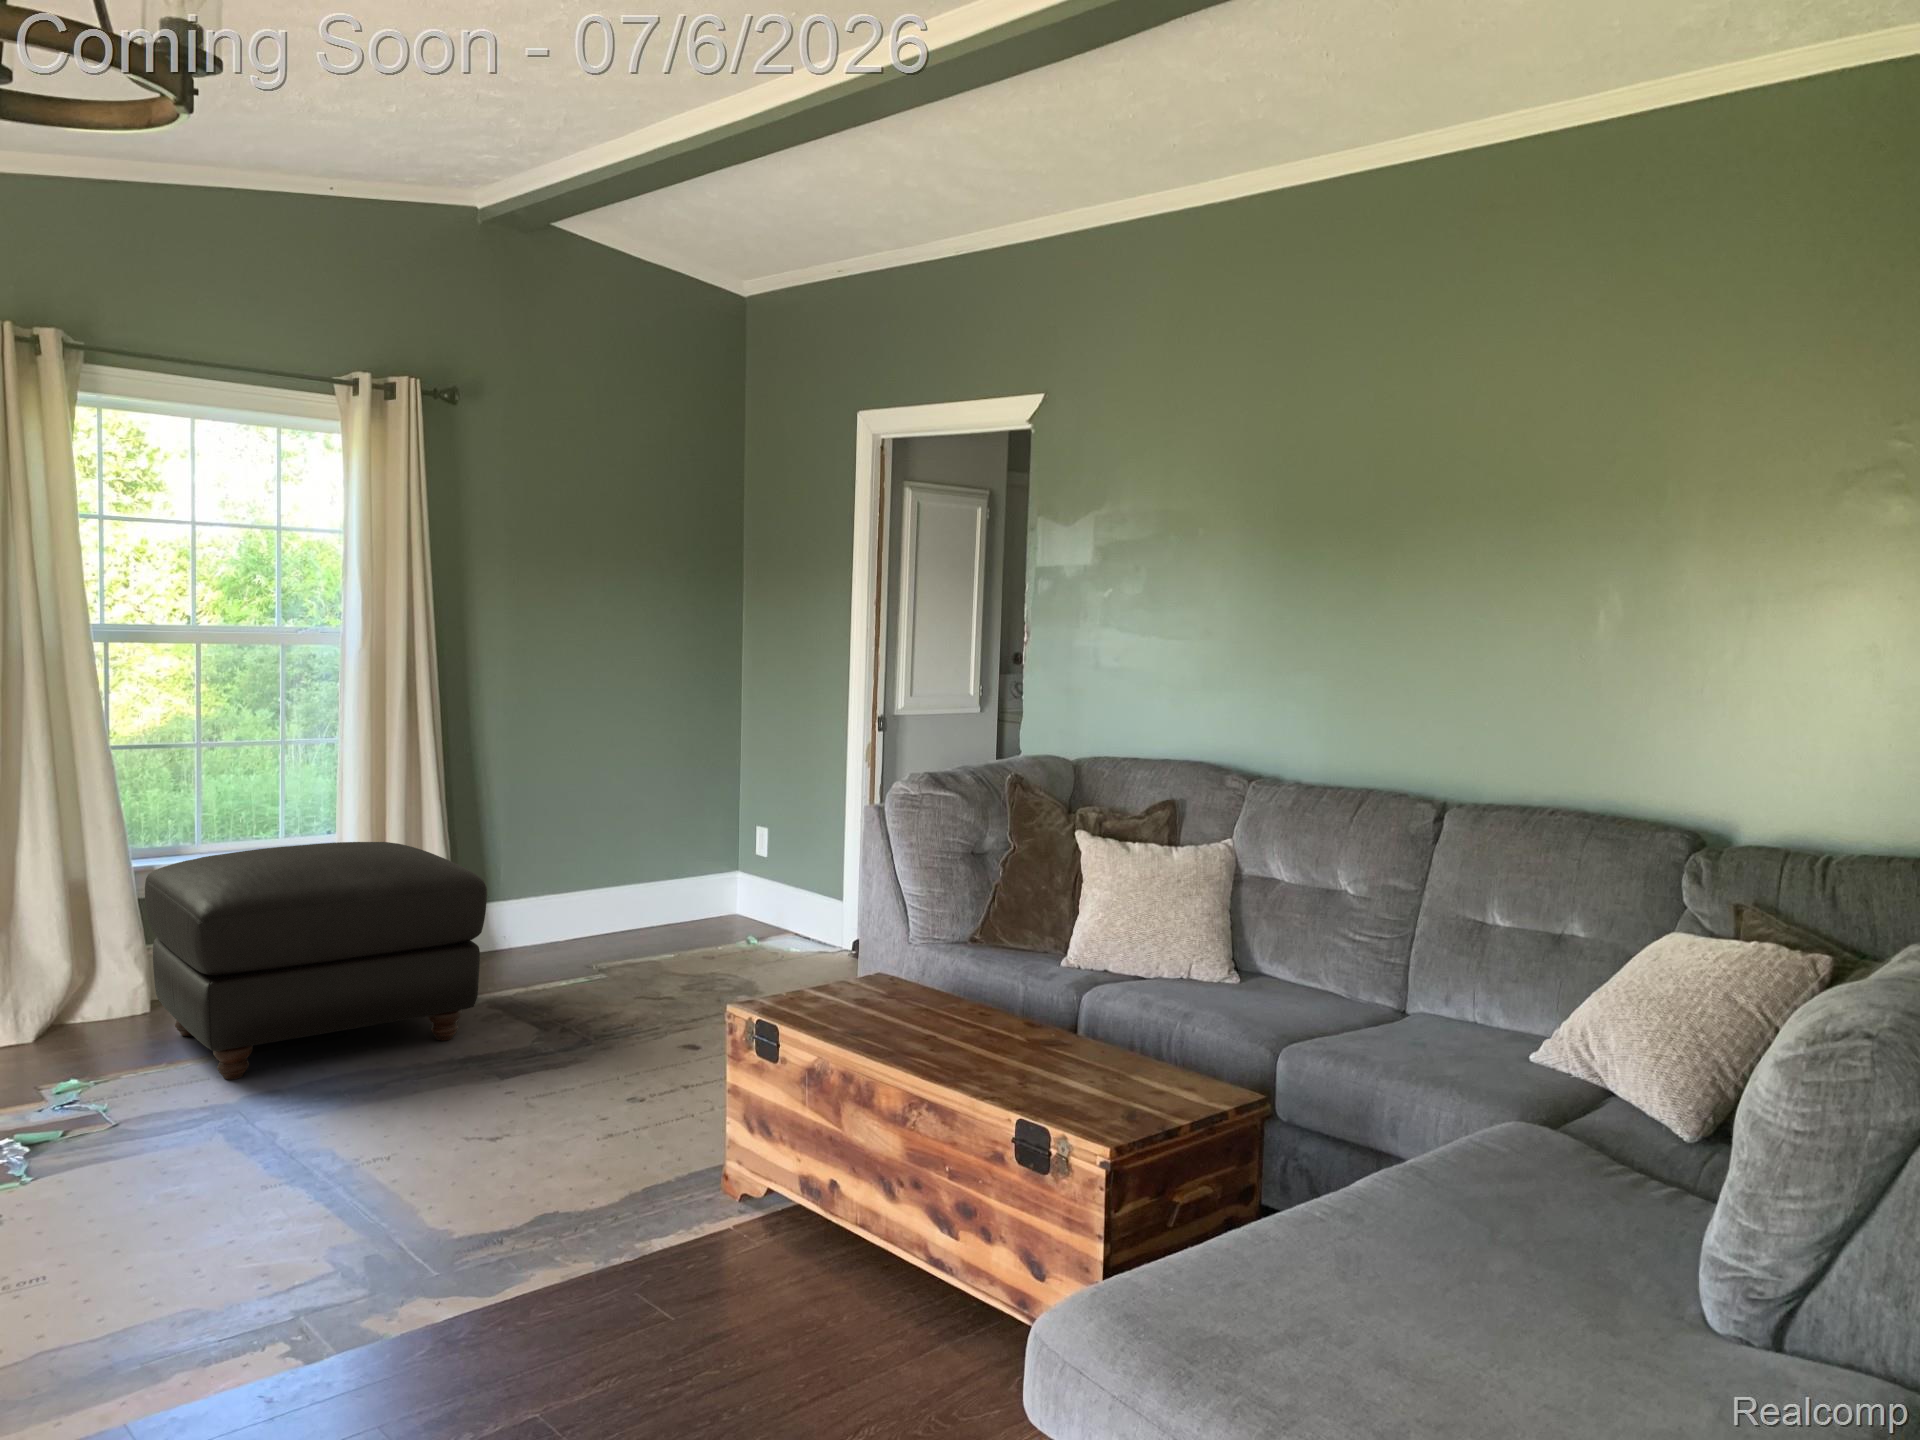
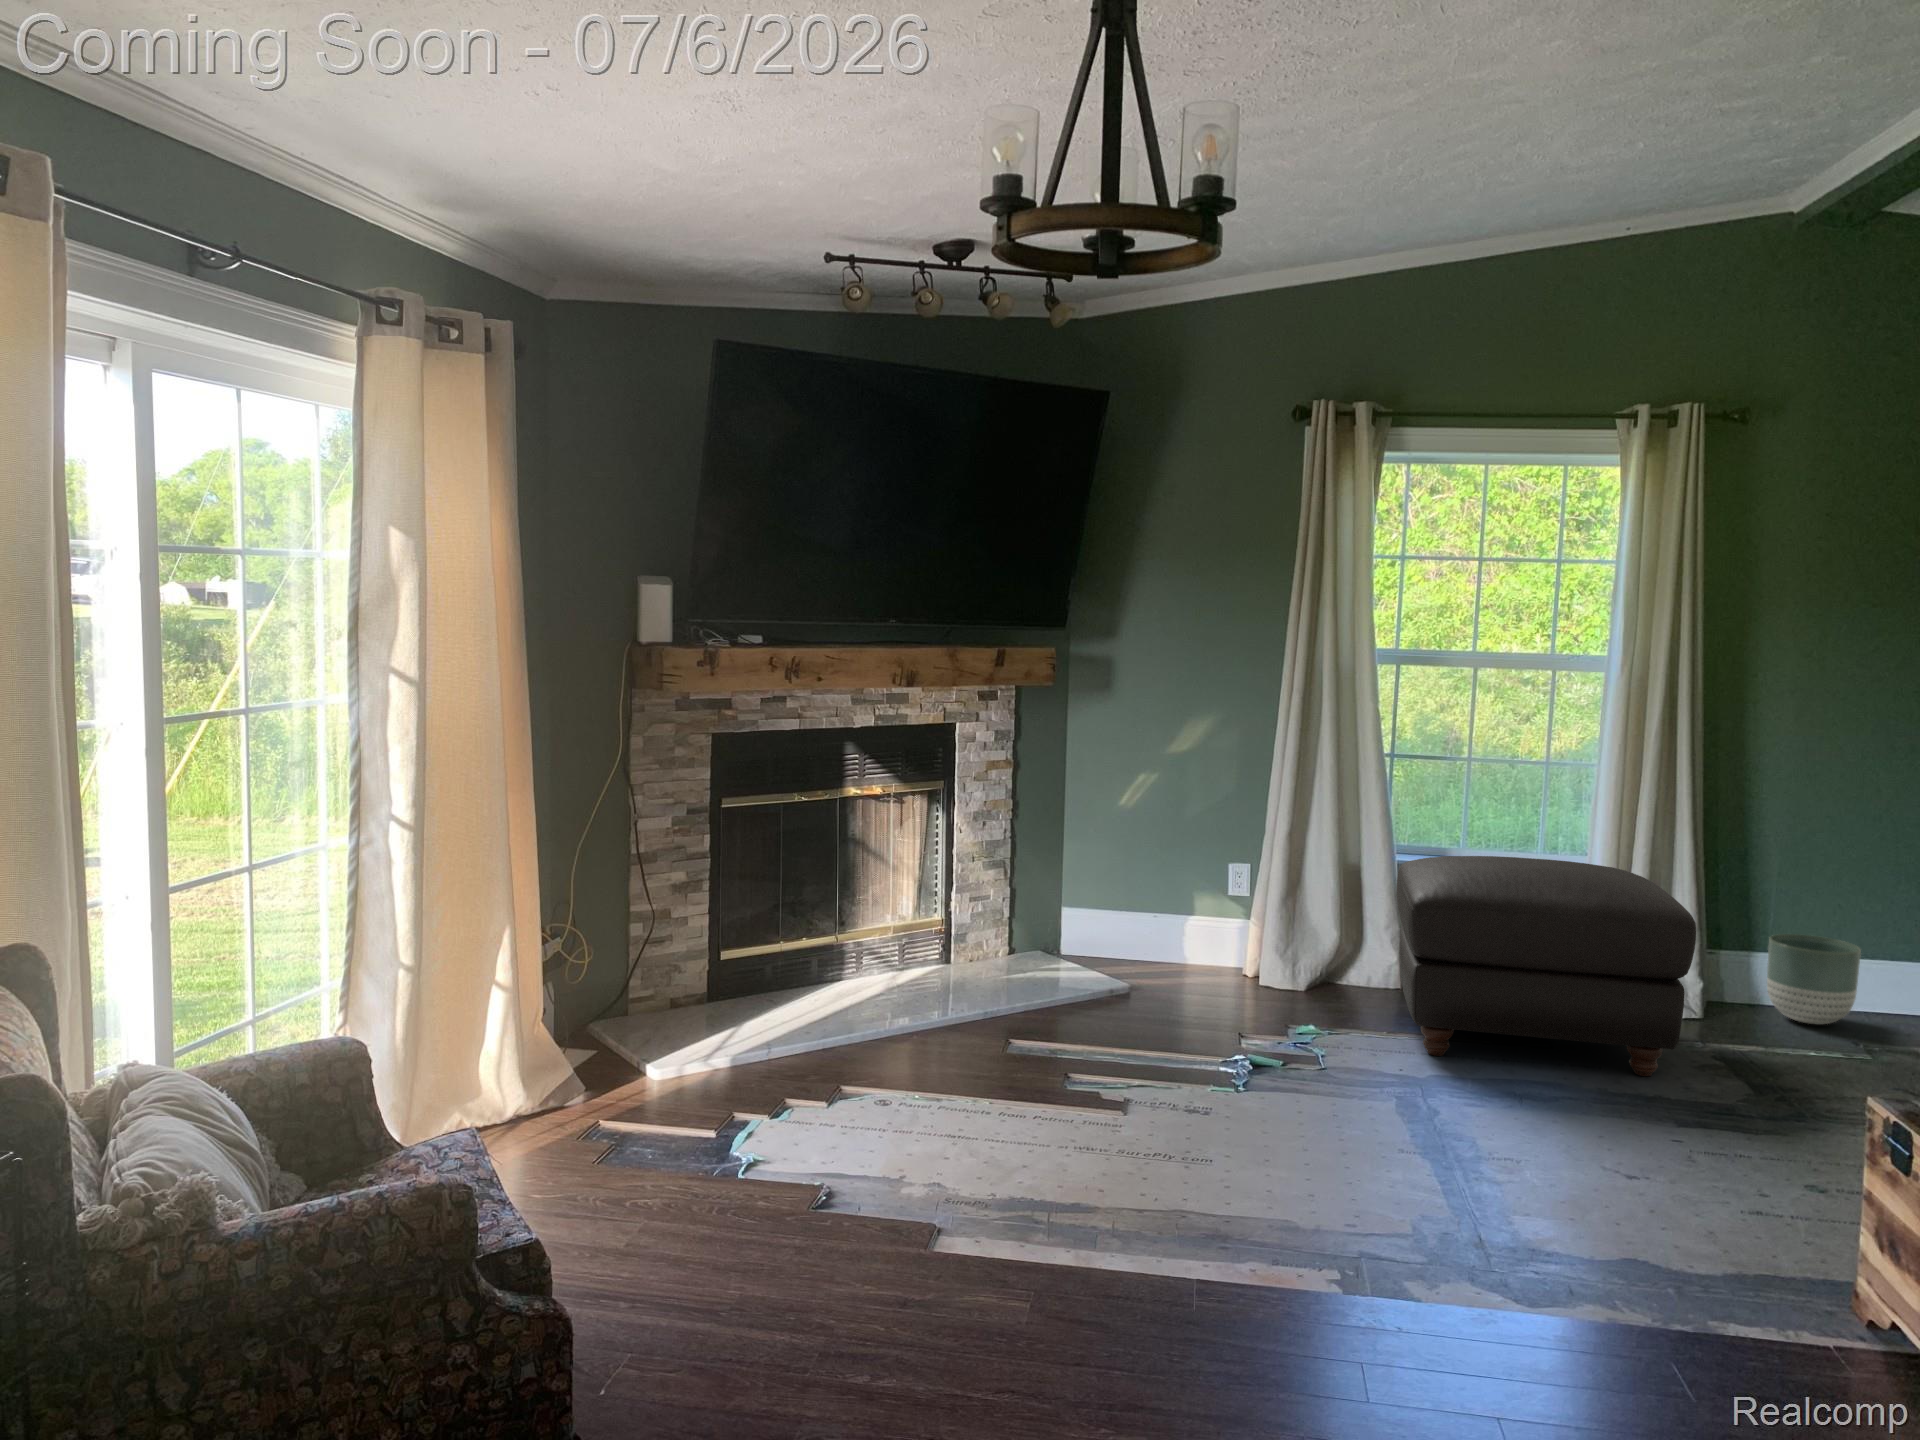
planter: none [507,876,580,955] -> present [1767,934,1861,1024]

